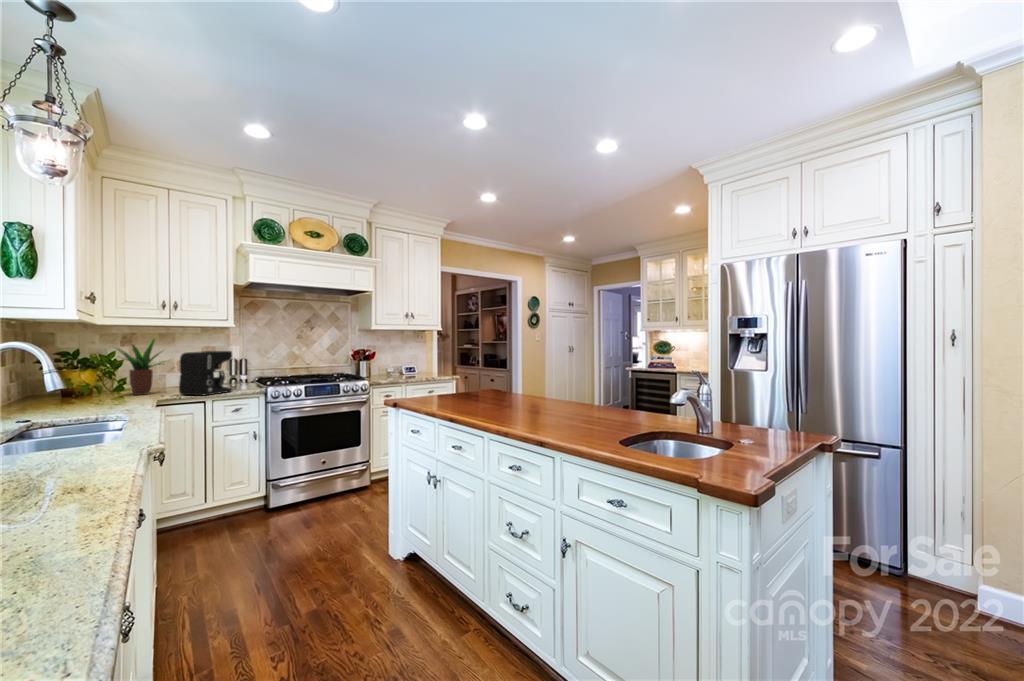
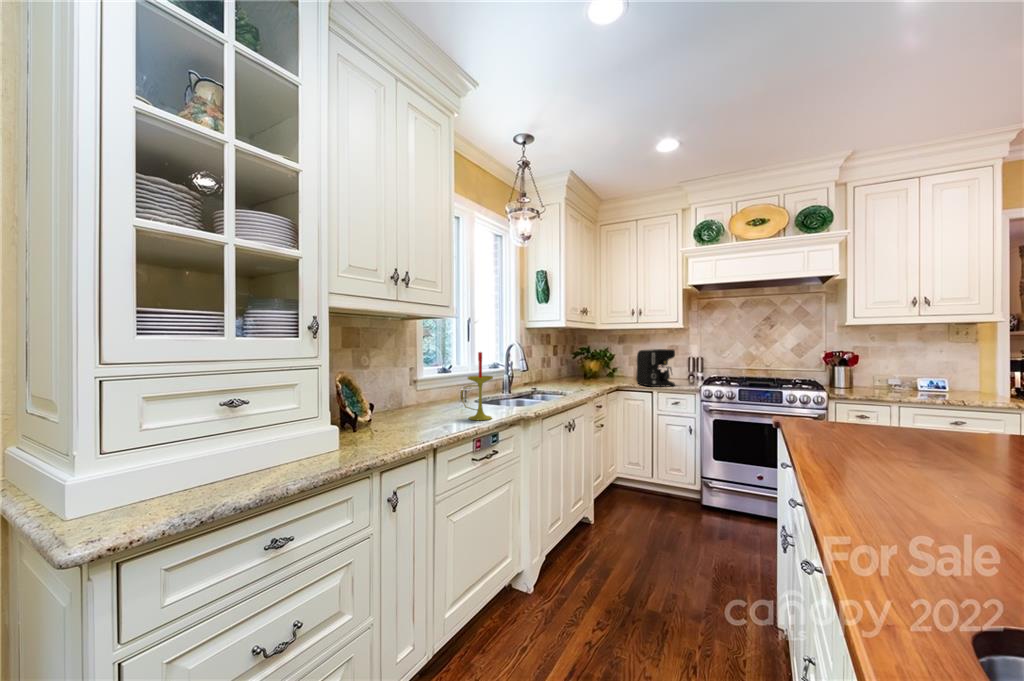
potted plant: present [117,339,162,395] -> none [606,338,643,381]
candle: none [40,355,110,476] -> present [461,352,493,420]

